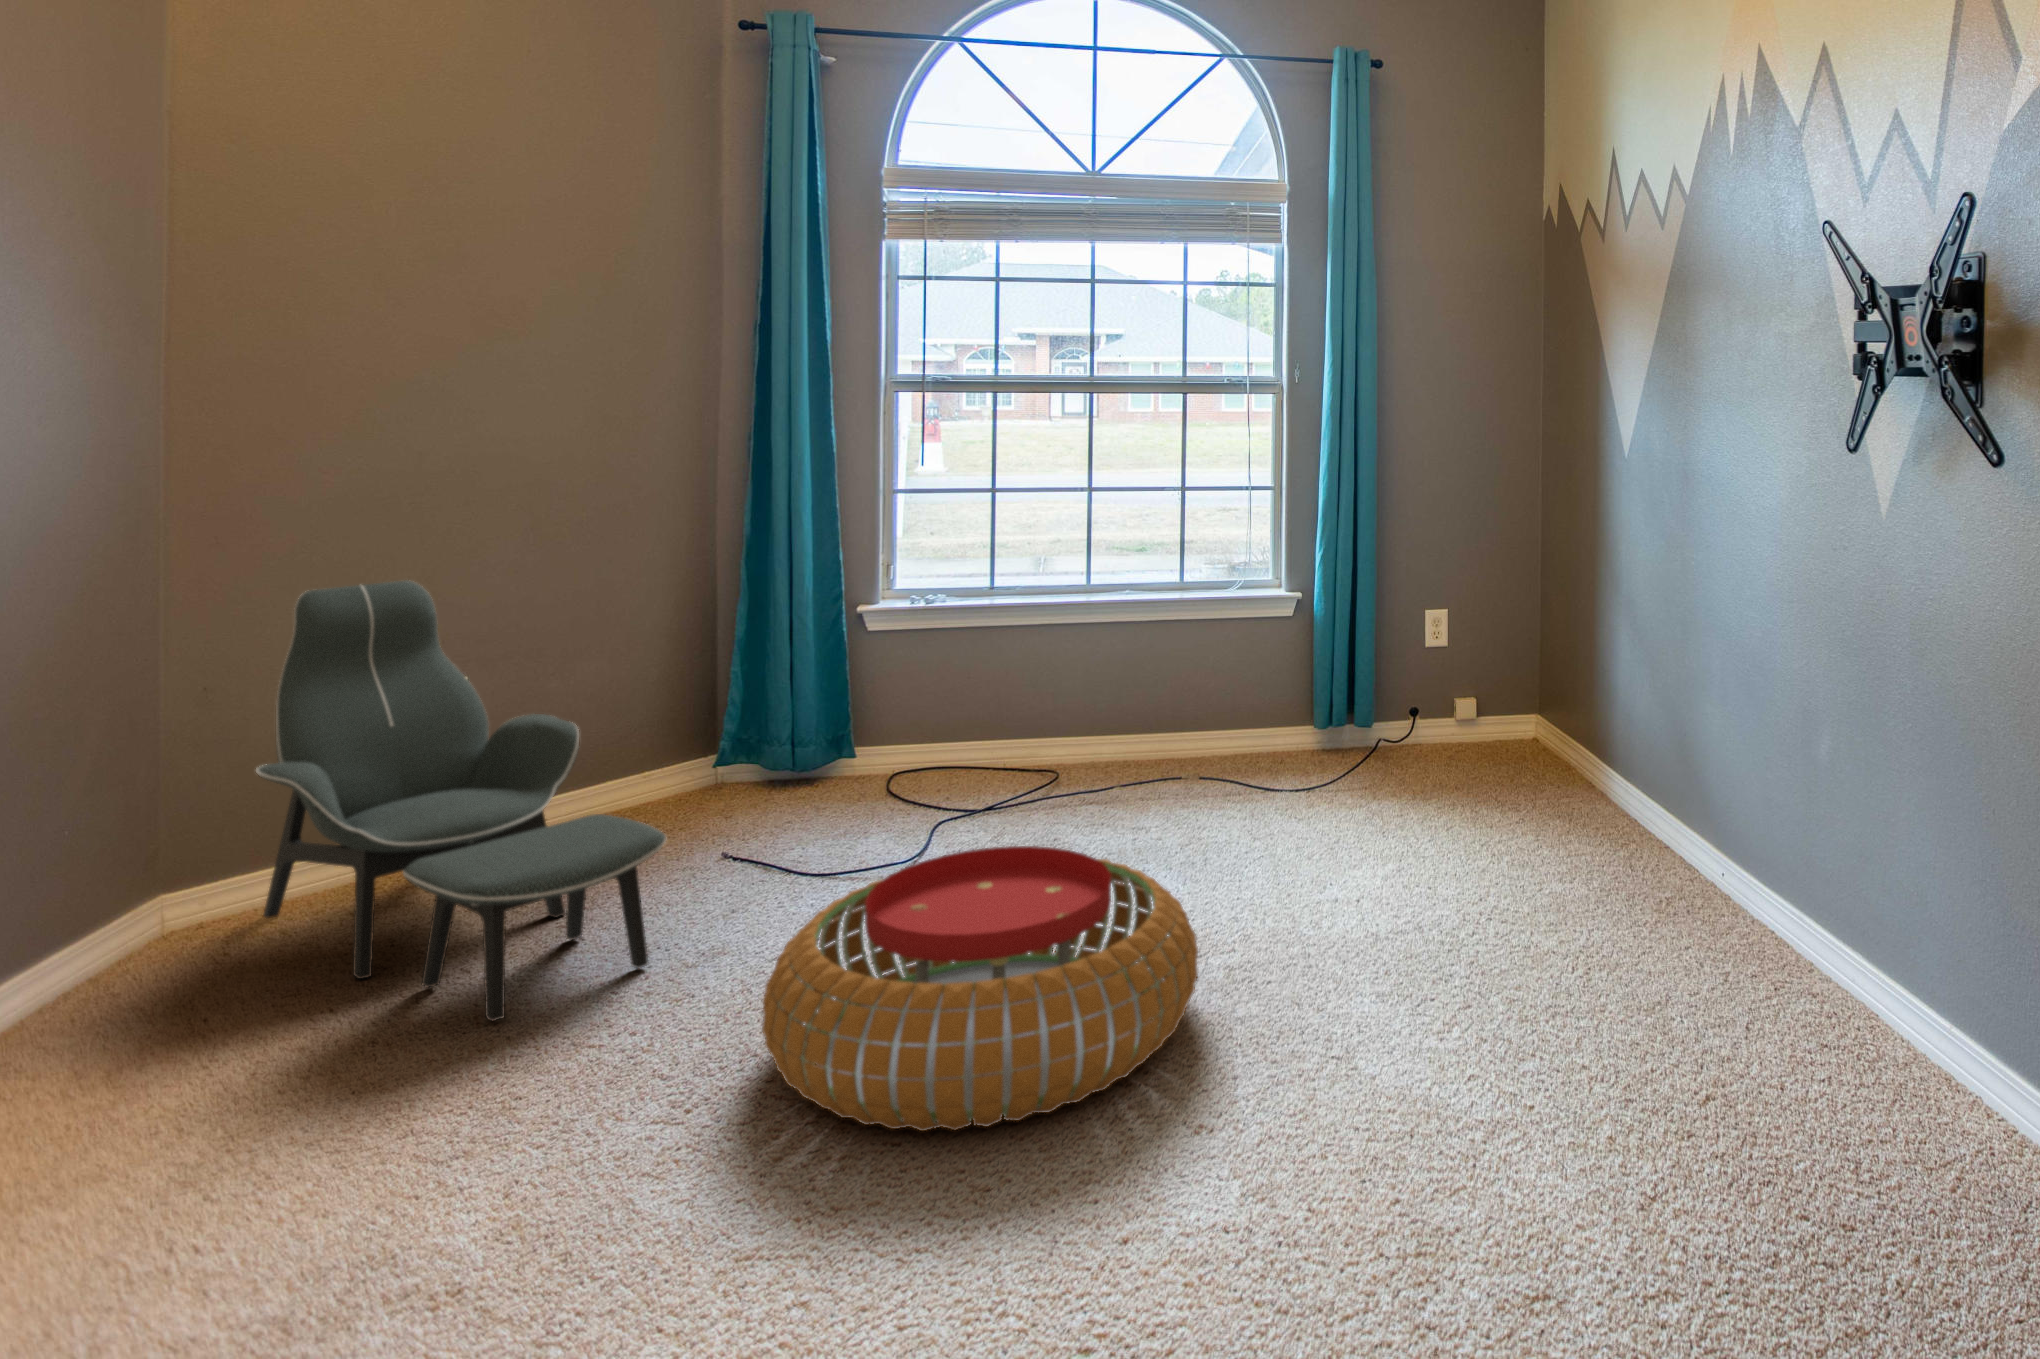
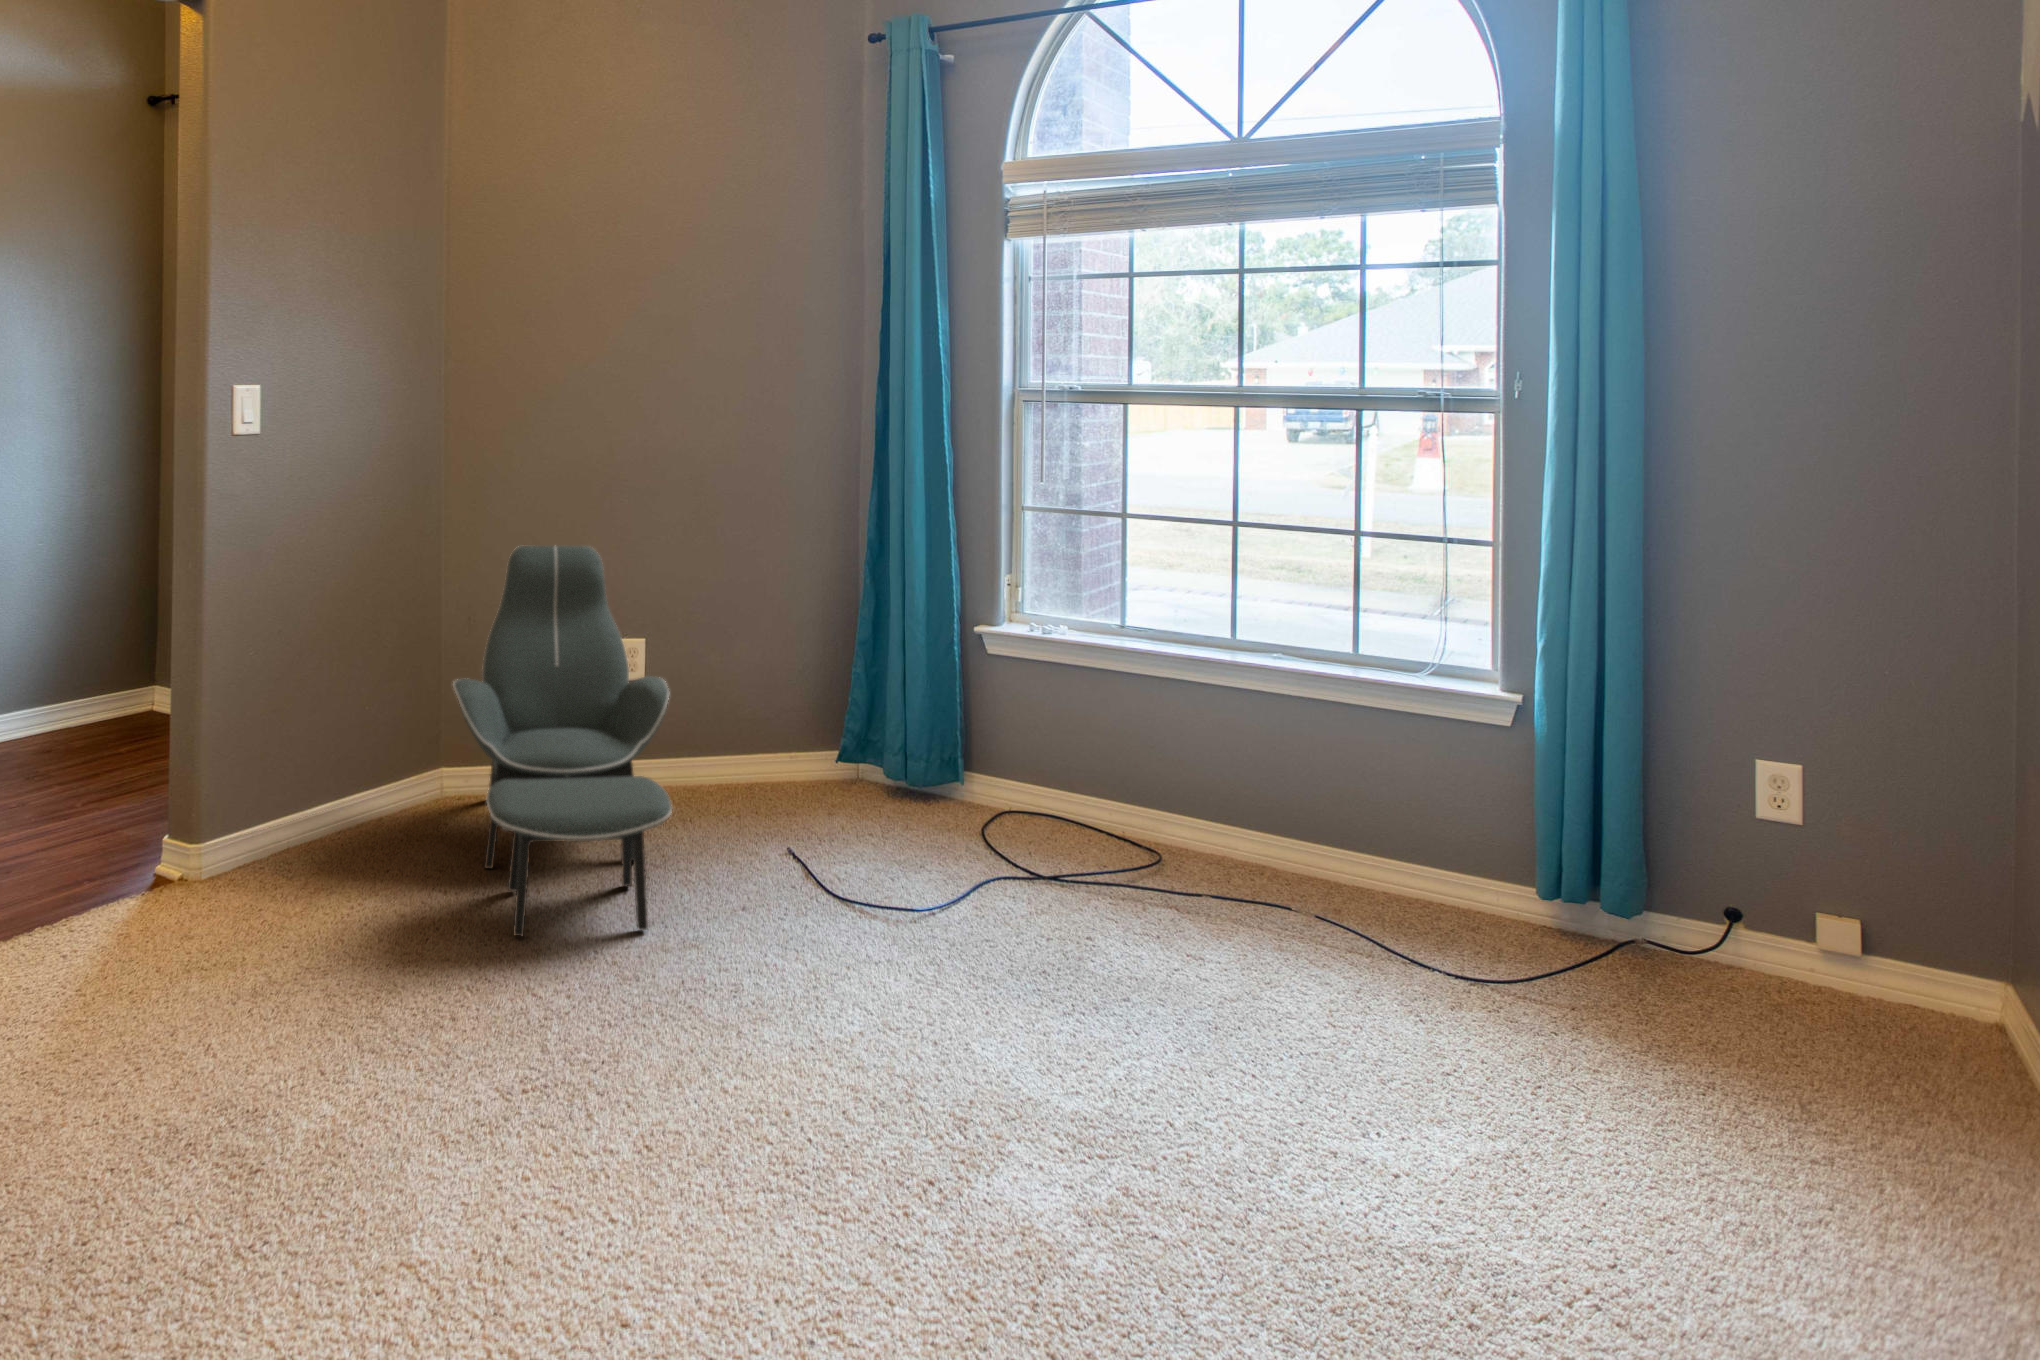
pouf: present [762,846,1198,1131] -> none [596,907,1079,1258]

